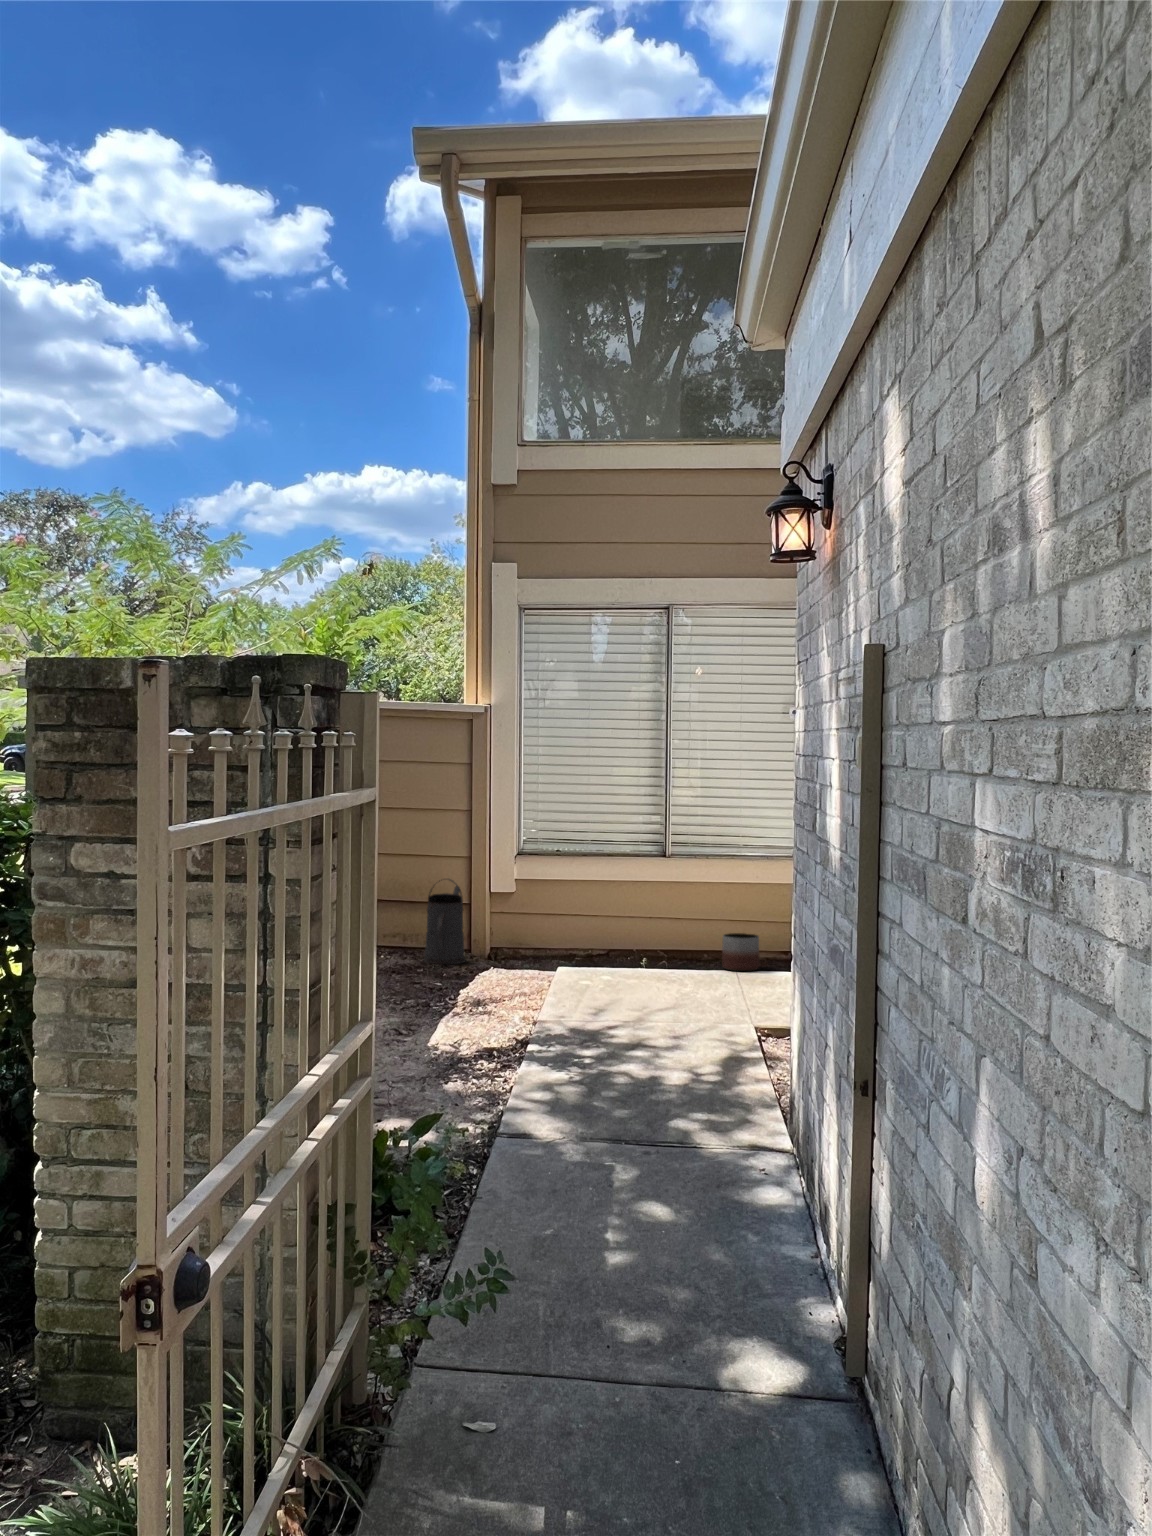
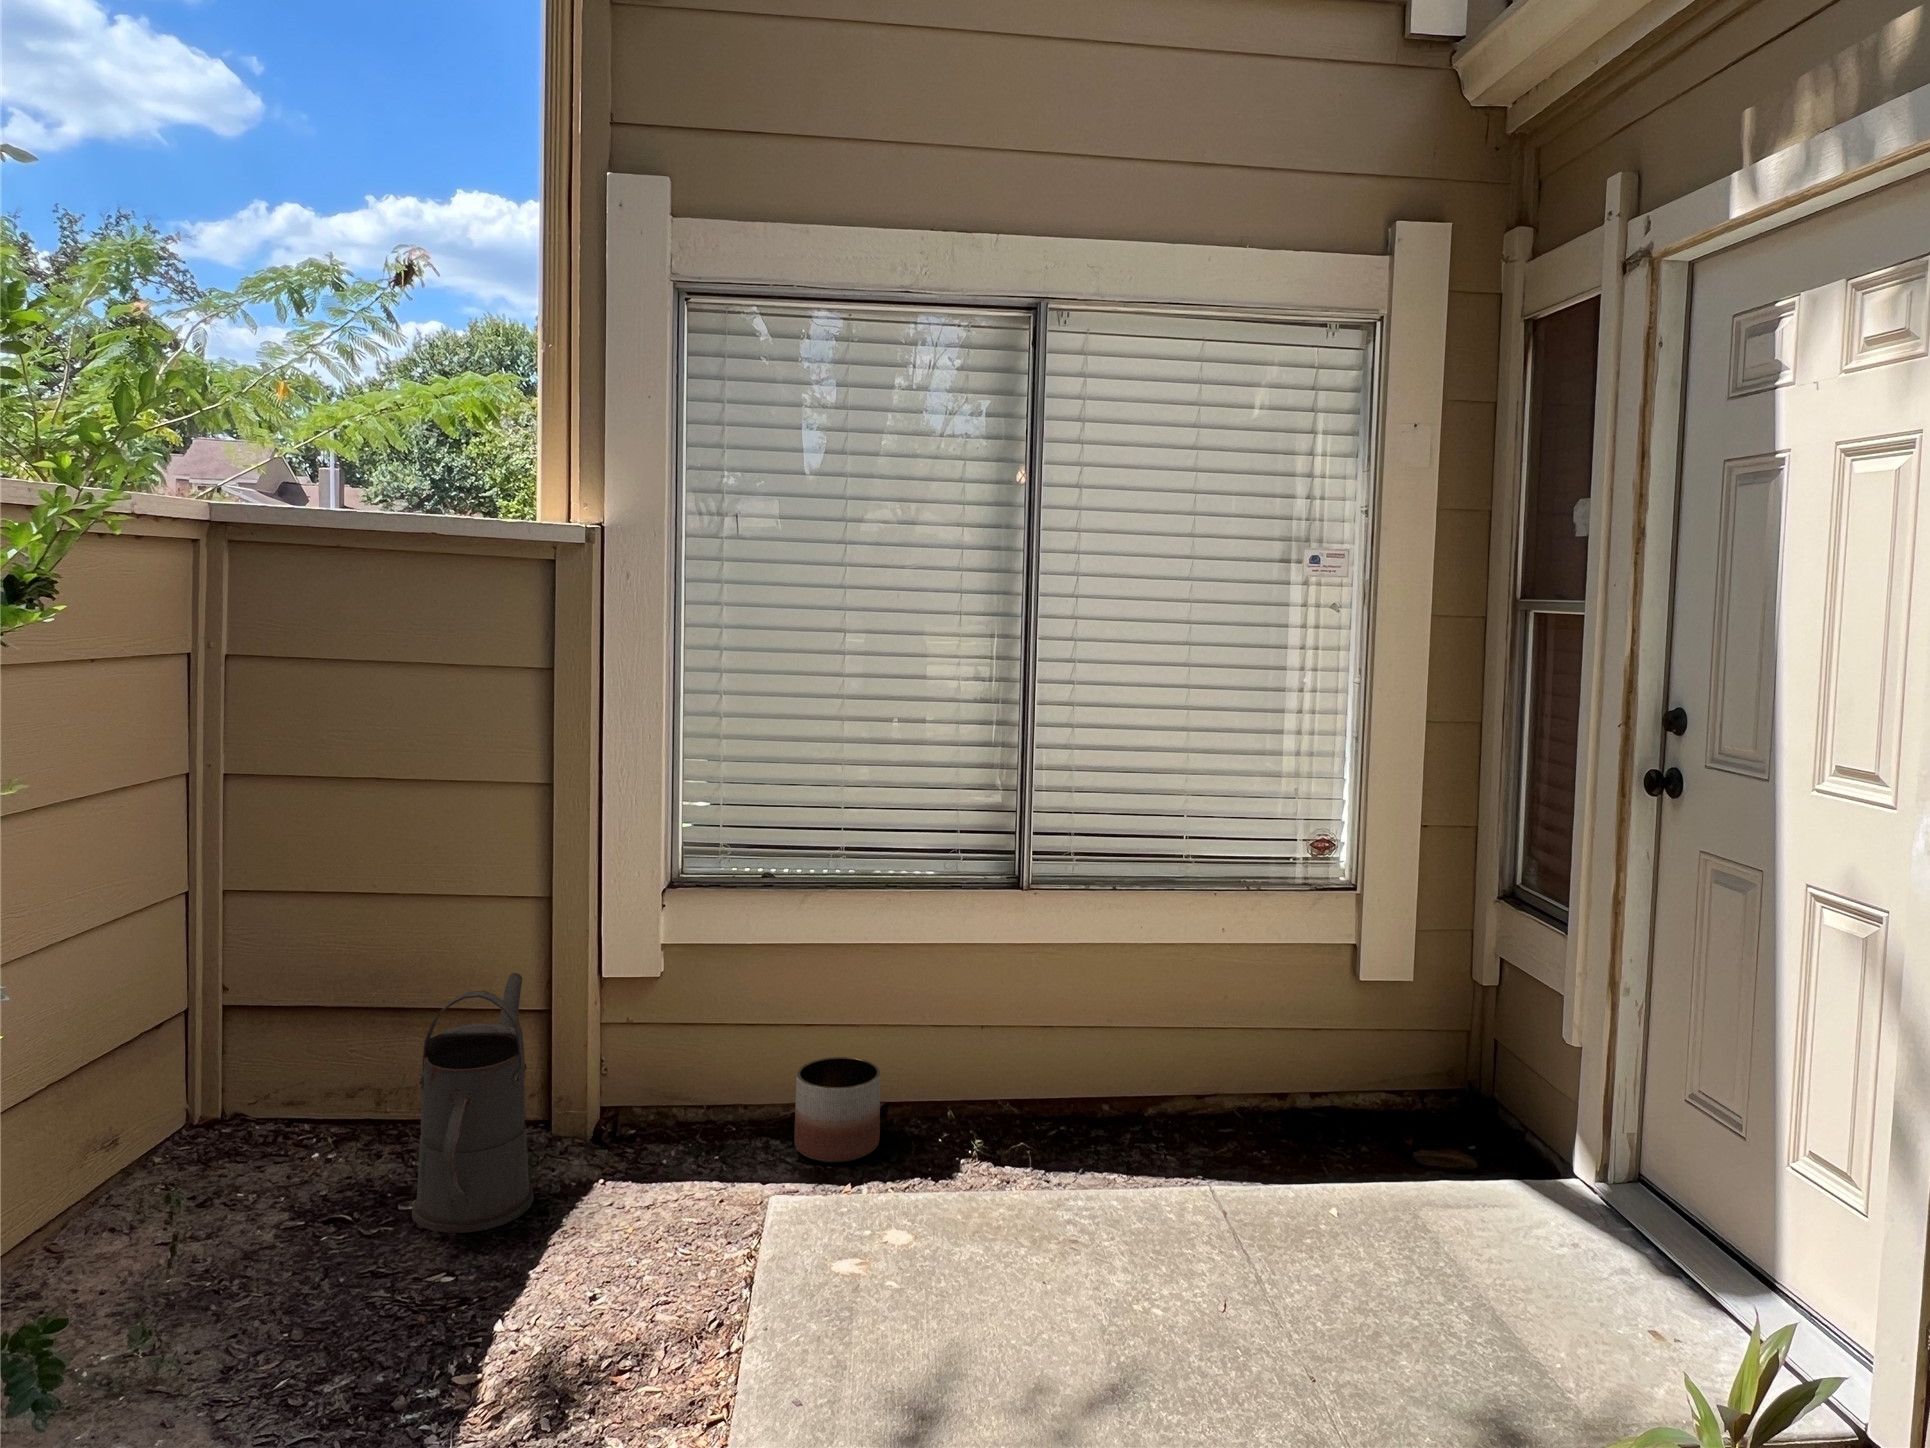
planter: present [722,933,759,971] -> present [794,1057,881,1162]

